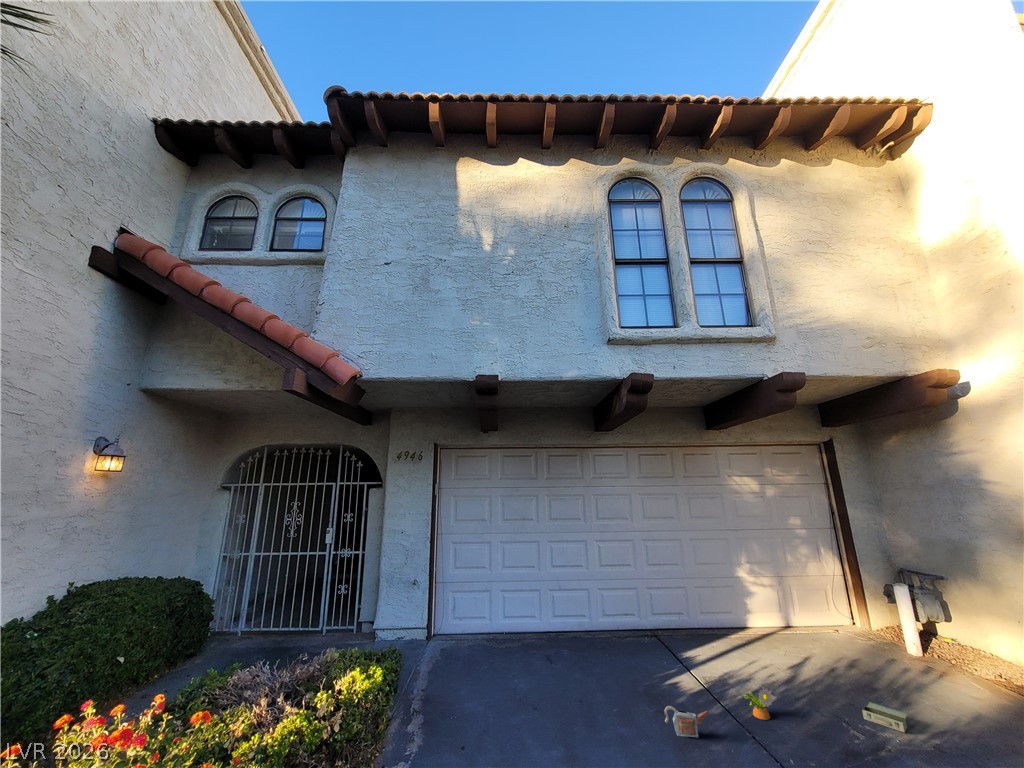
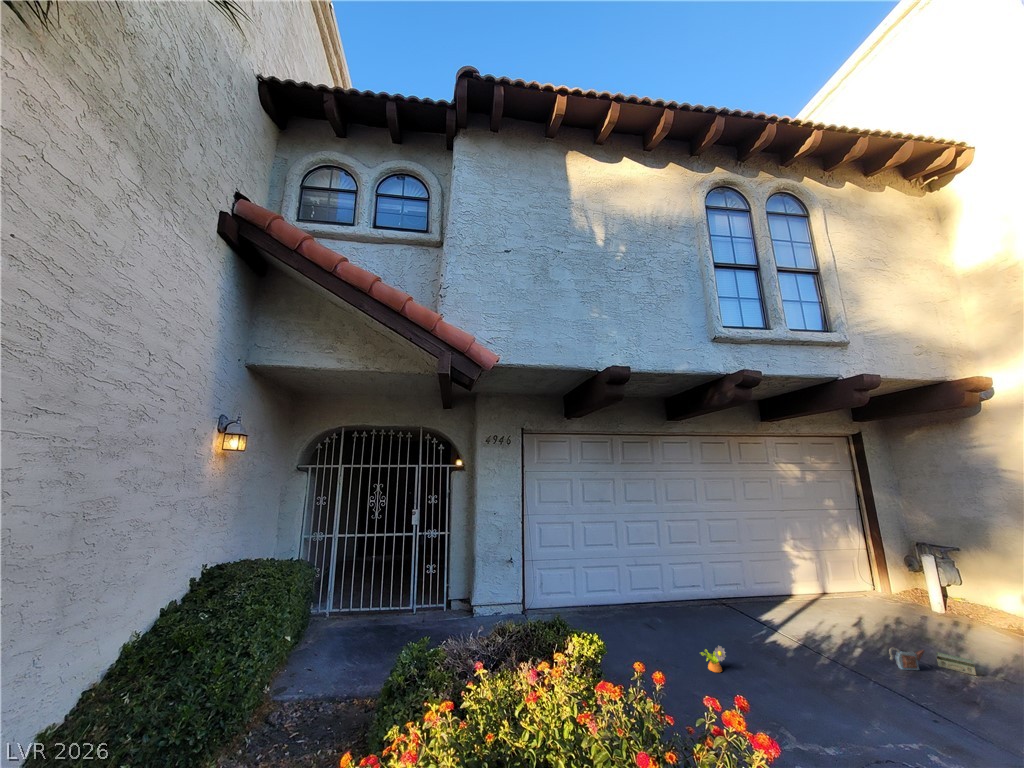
decorative plant: present [744,688,774,720] -> present [701,646,725,672]
watering can: present [665,706,709,738] -> present [889,647,925,670]

